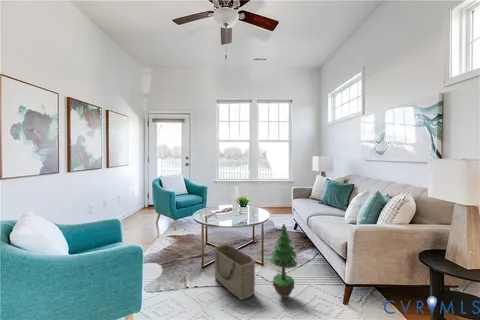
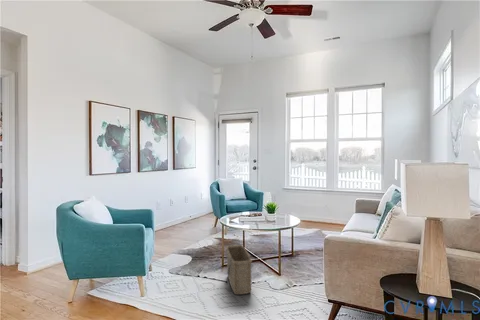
potted tree: present [270,224,297,297] -> none [261,226,288,302]

